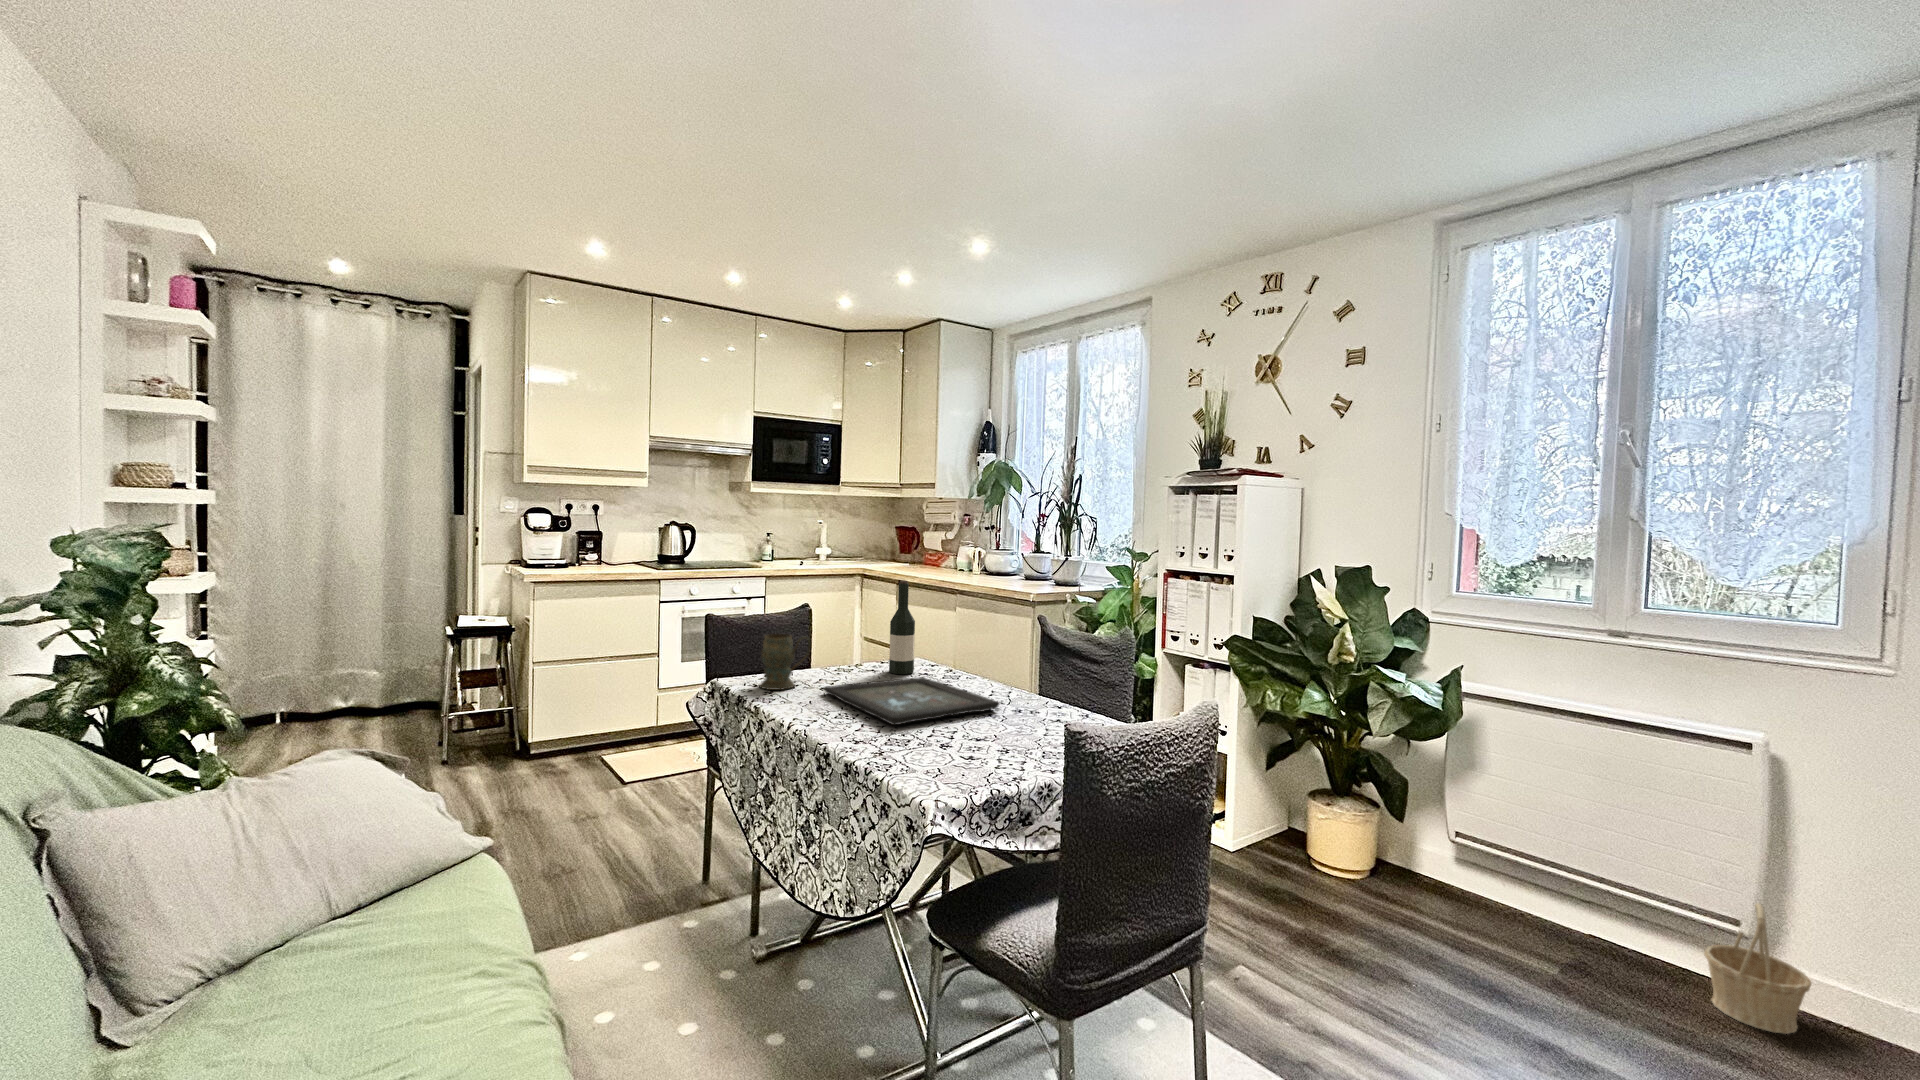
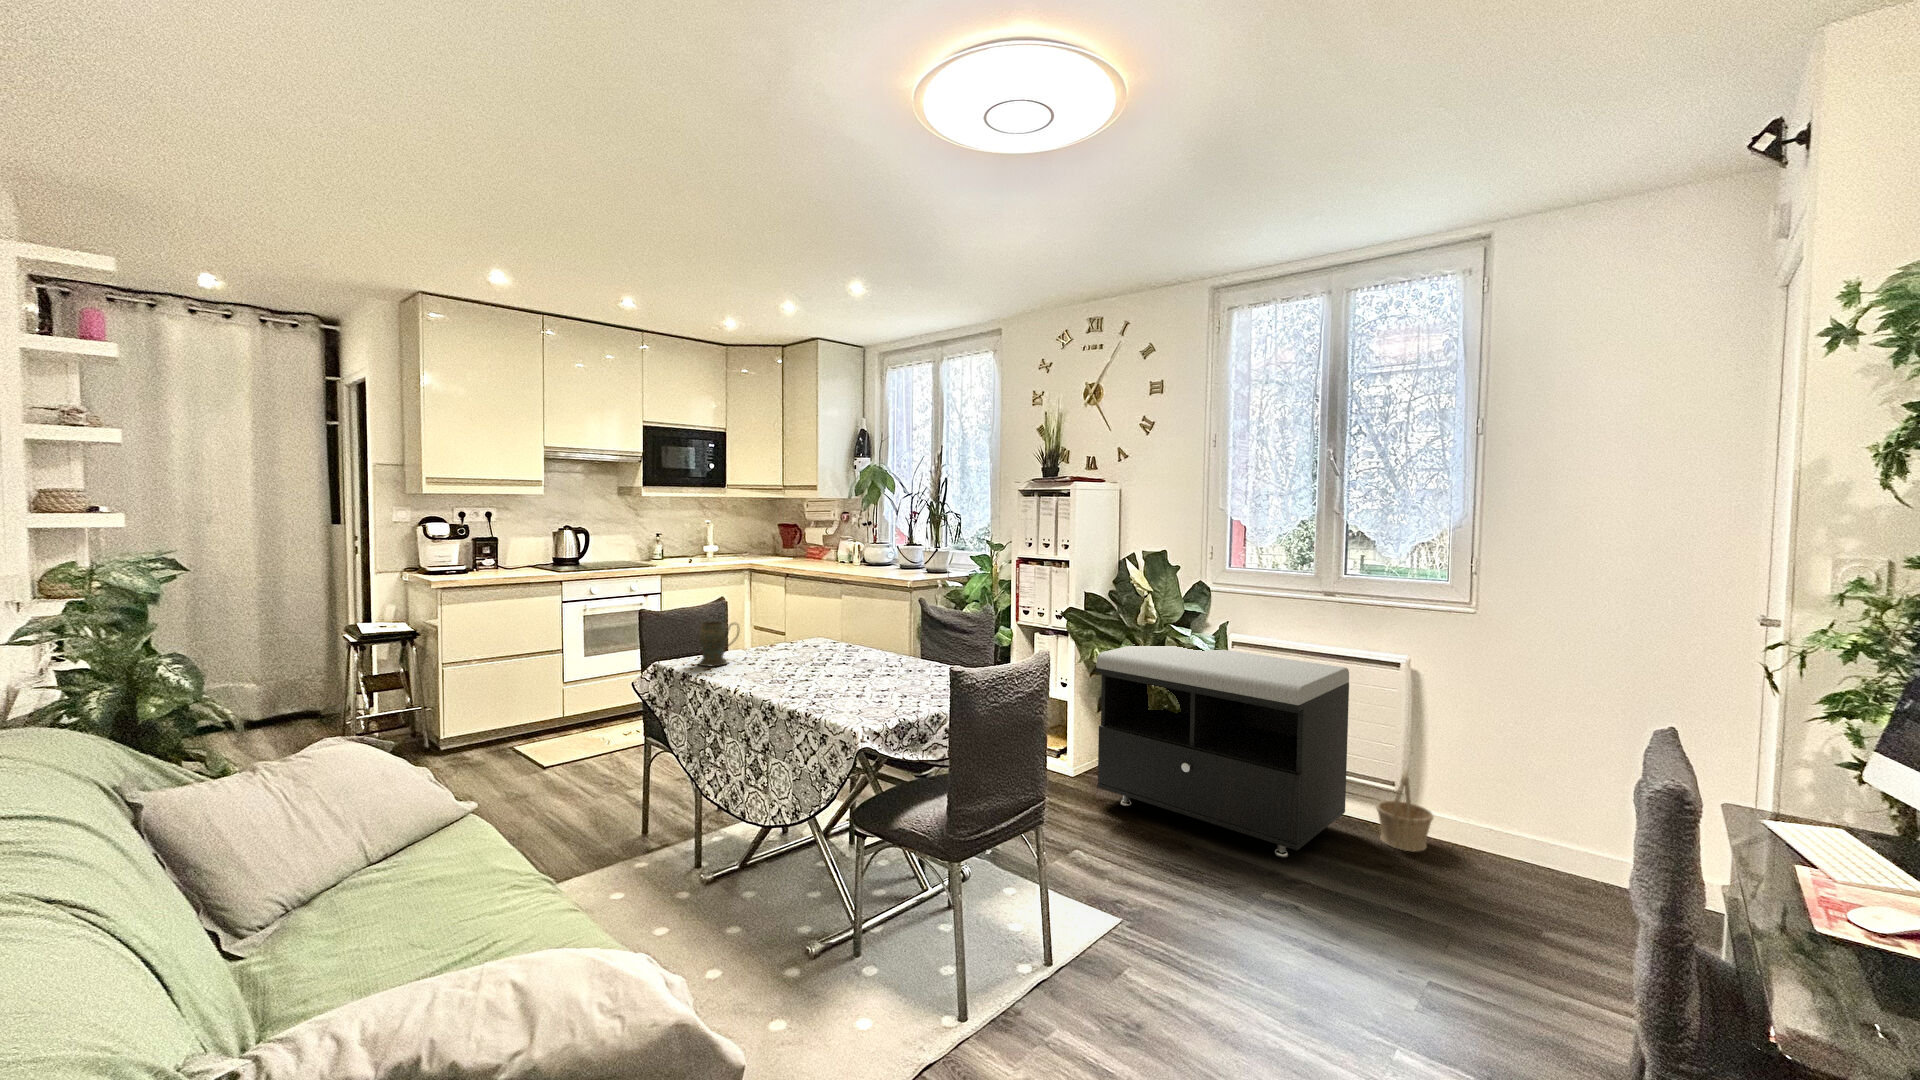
wine bottle: present [889,580,915,674] -> none [801,574,821,650]
tray: present [824,677,999,725] -> none [753,651,895,685]
storage bench: none [1267,683,1660,1017] -> present [1096,646,1349,857]

